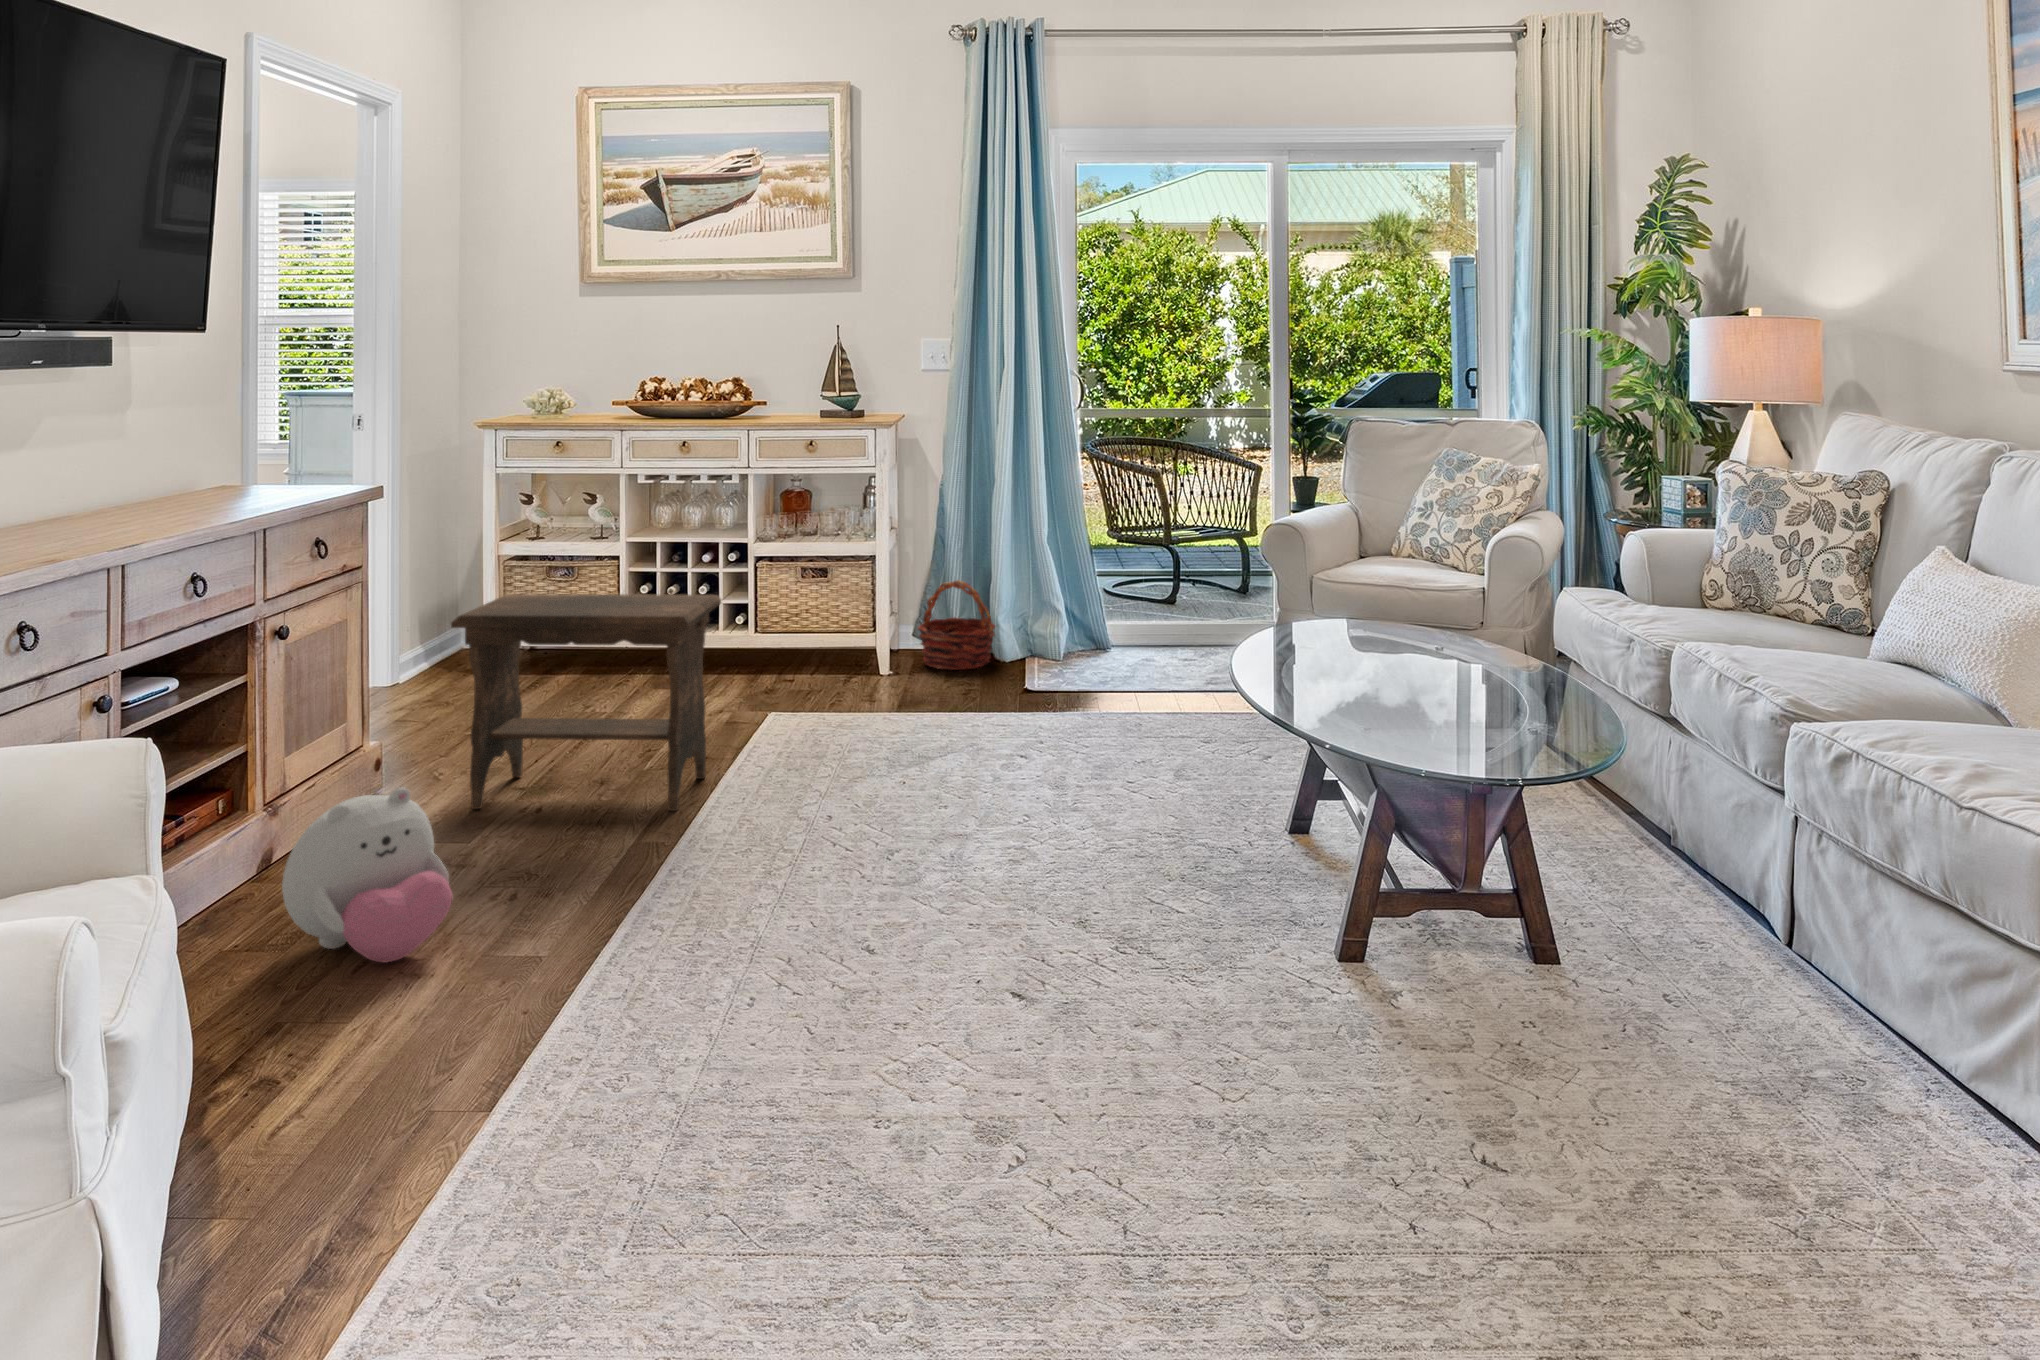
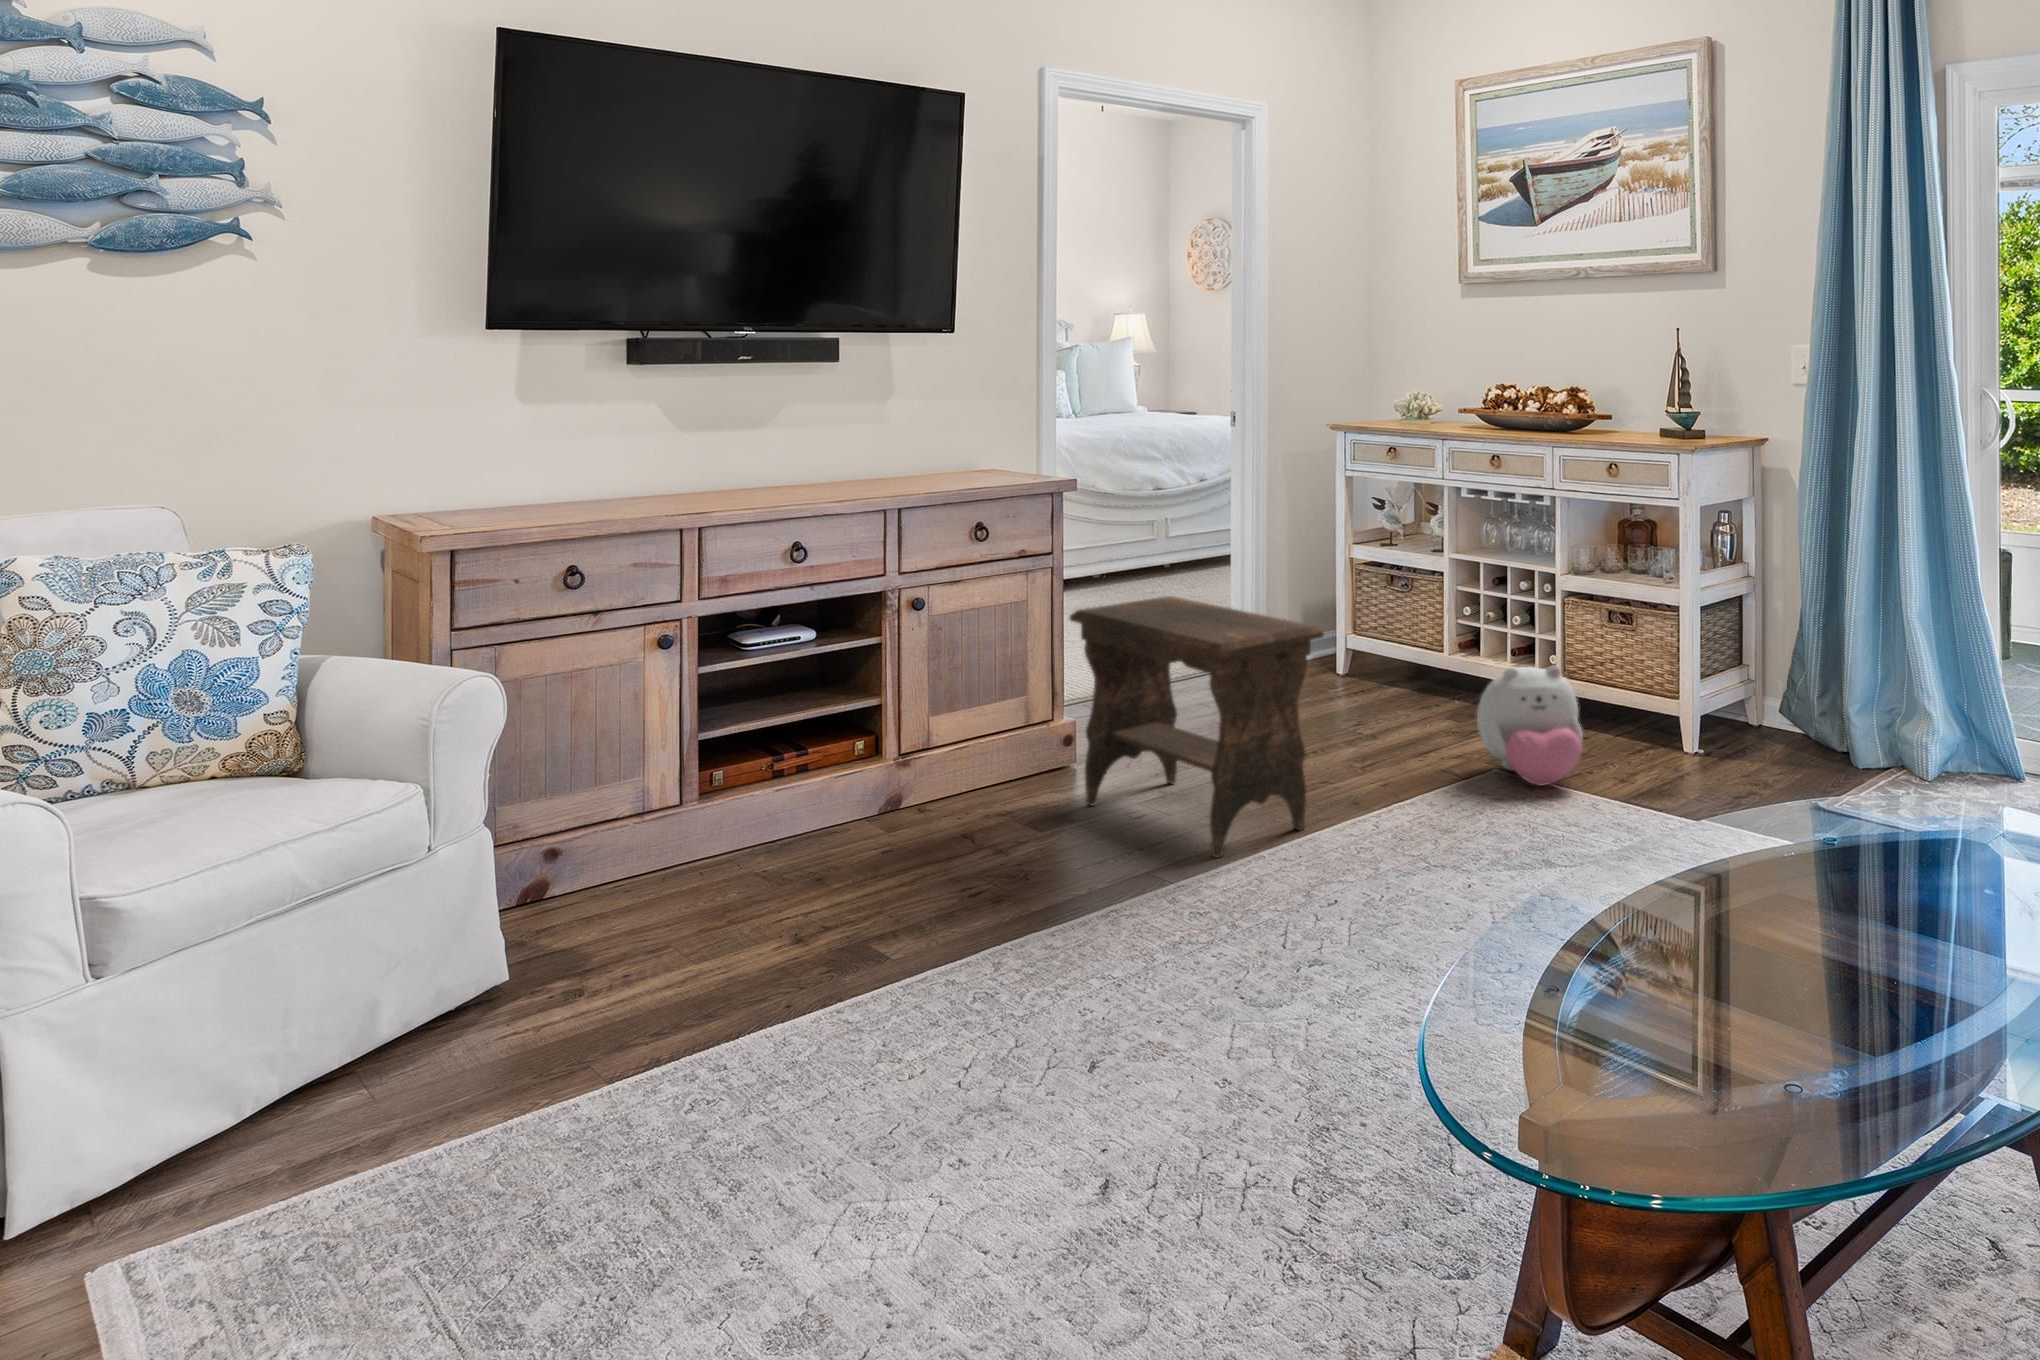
basket: present [918,580,995,670] -> none [1734,656,1839,775]
plush toy: present [282,787,452,962] -> present [1477,665,1583,786]

